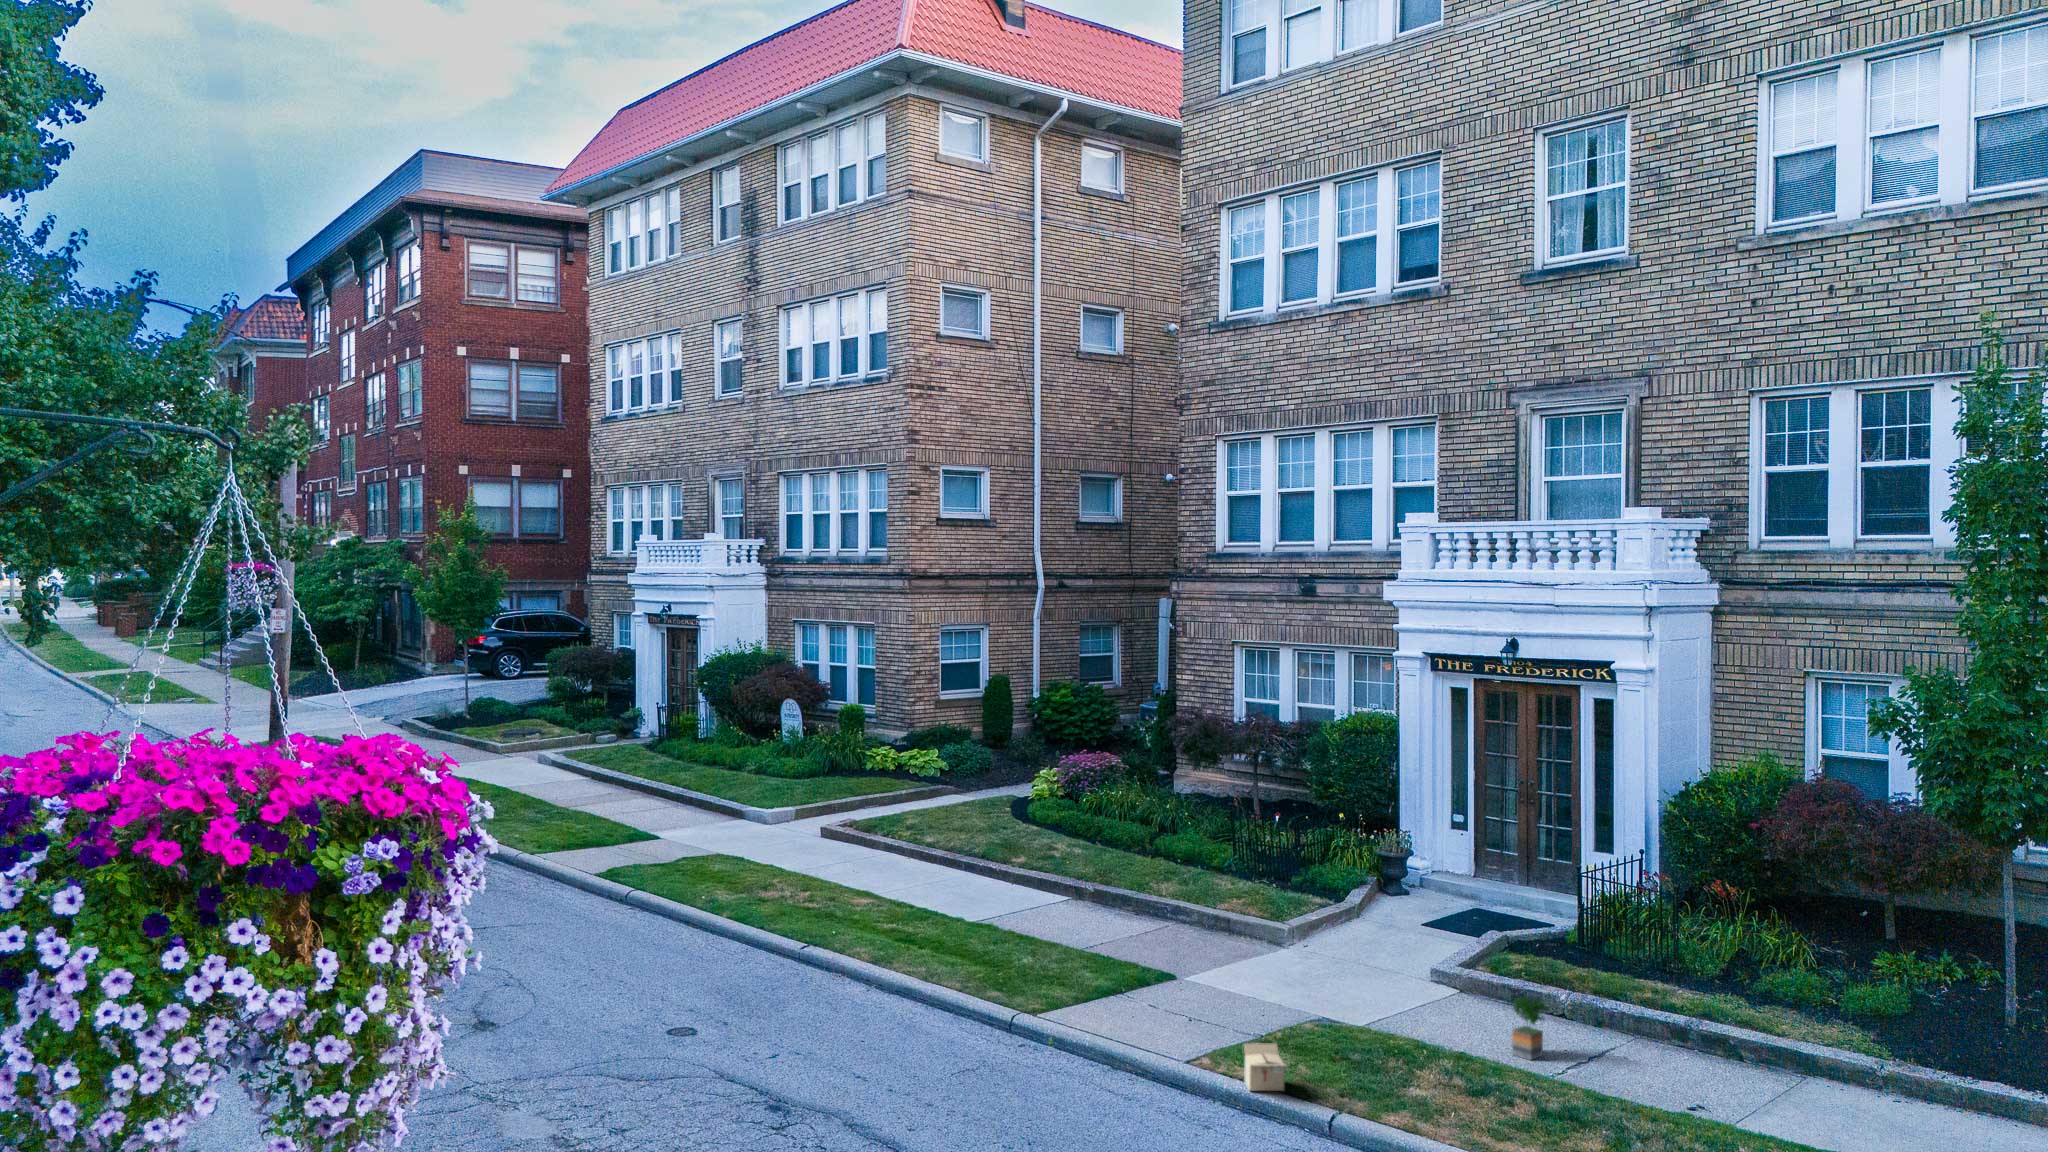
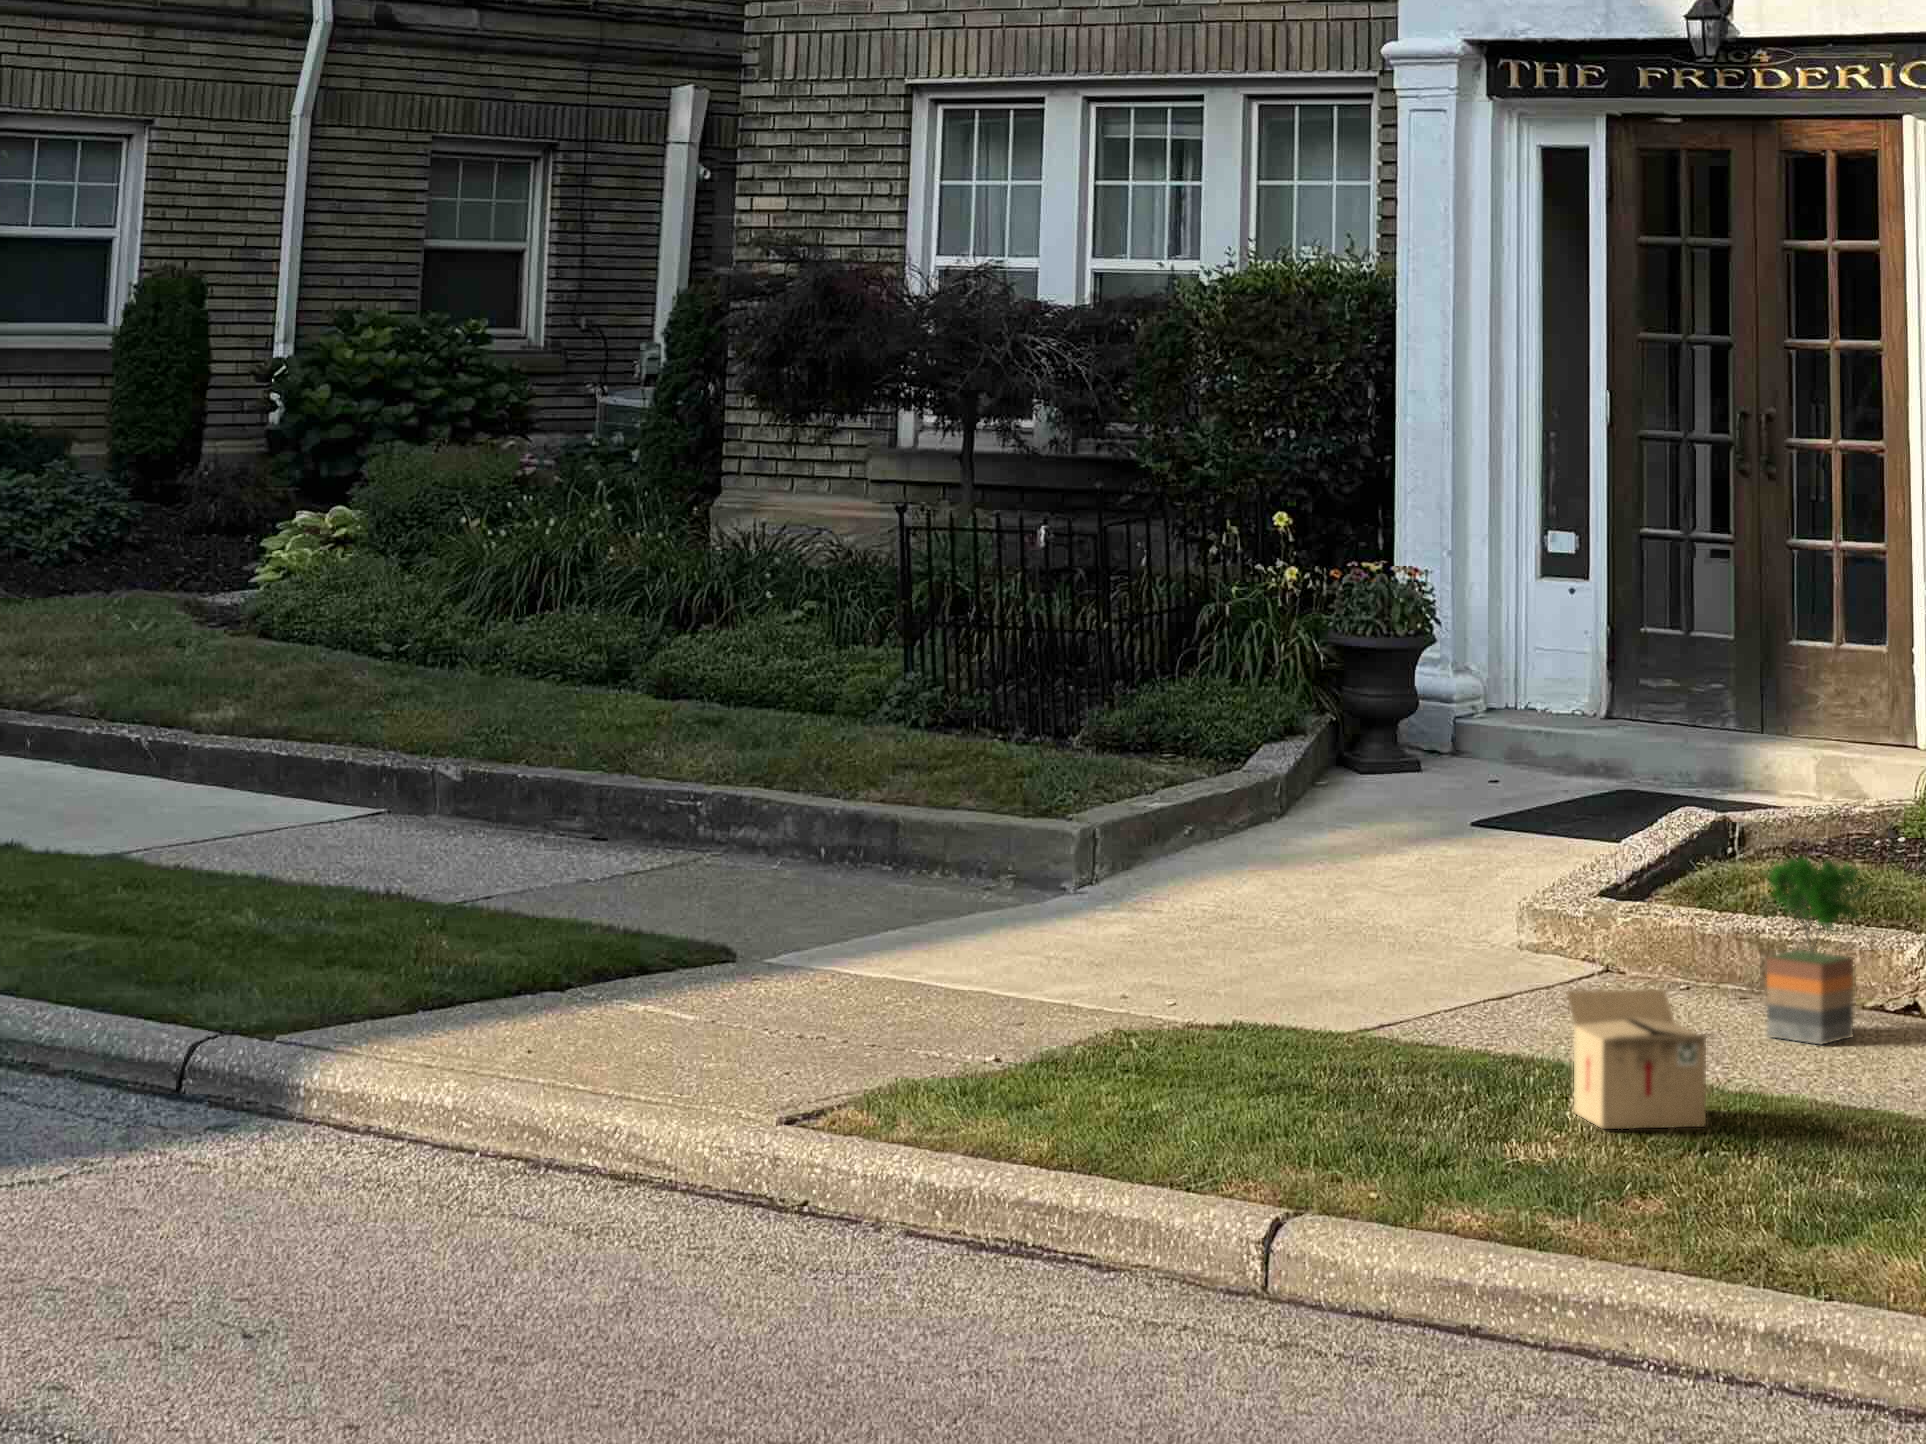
cardboard box: present [1244,1043,1285,1091] -> present [1566,989,1717,1129]

